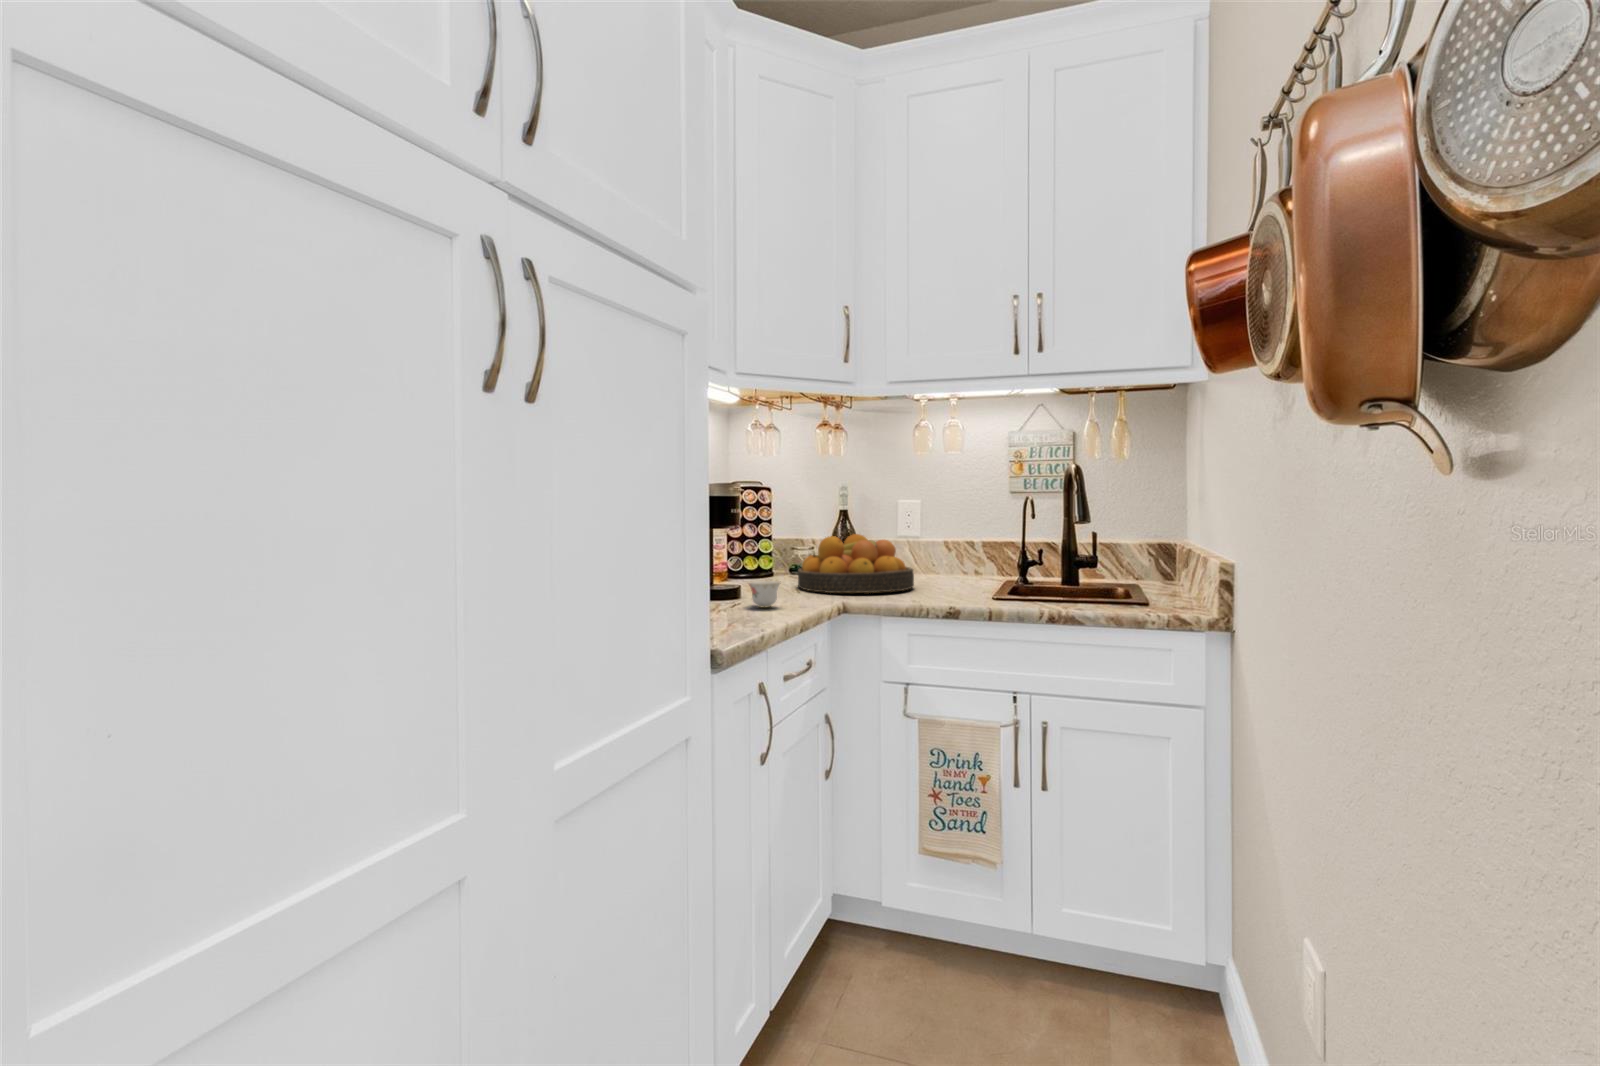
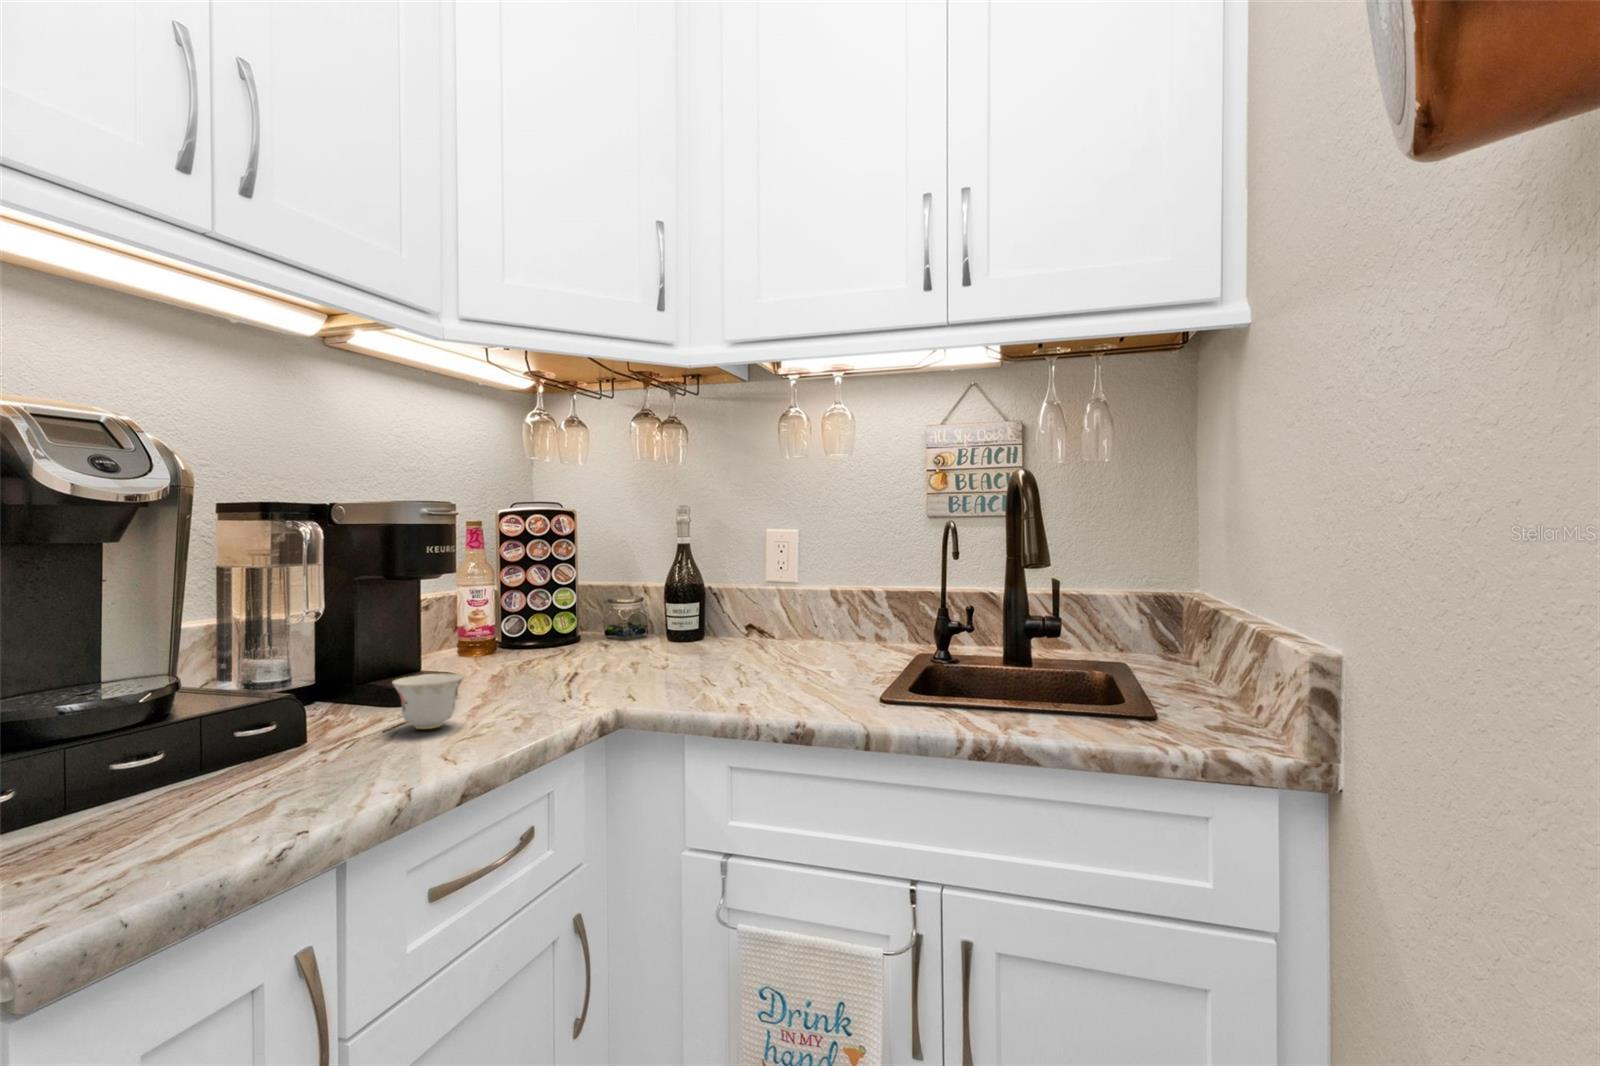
fruit bowl: present [798,534,914,593] -> none [574,580,766,685]

